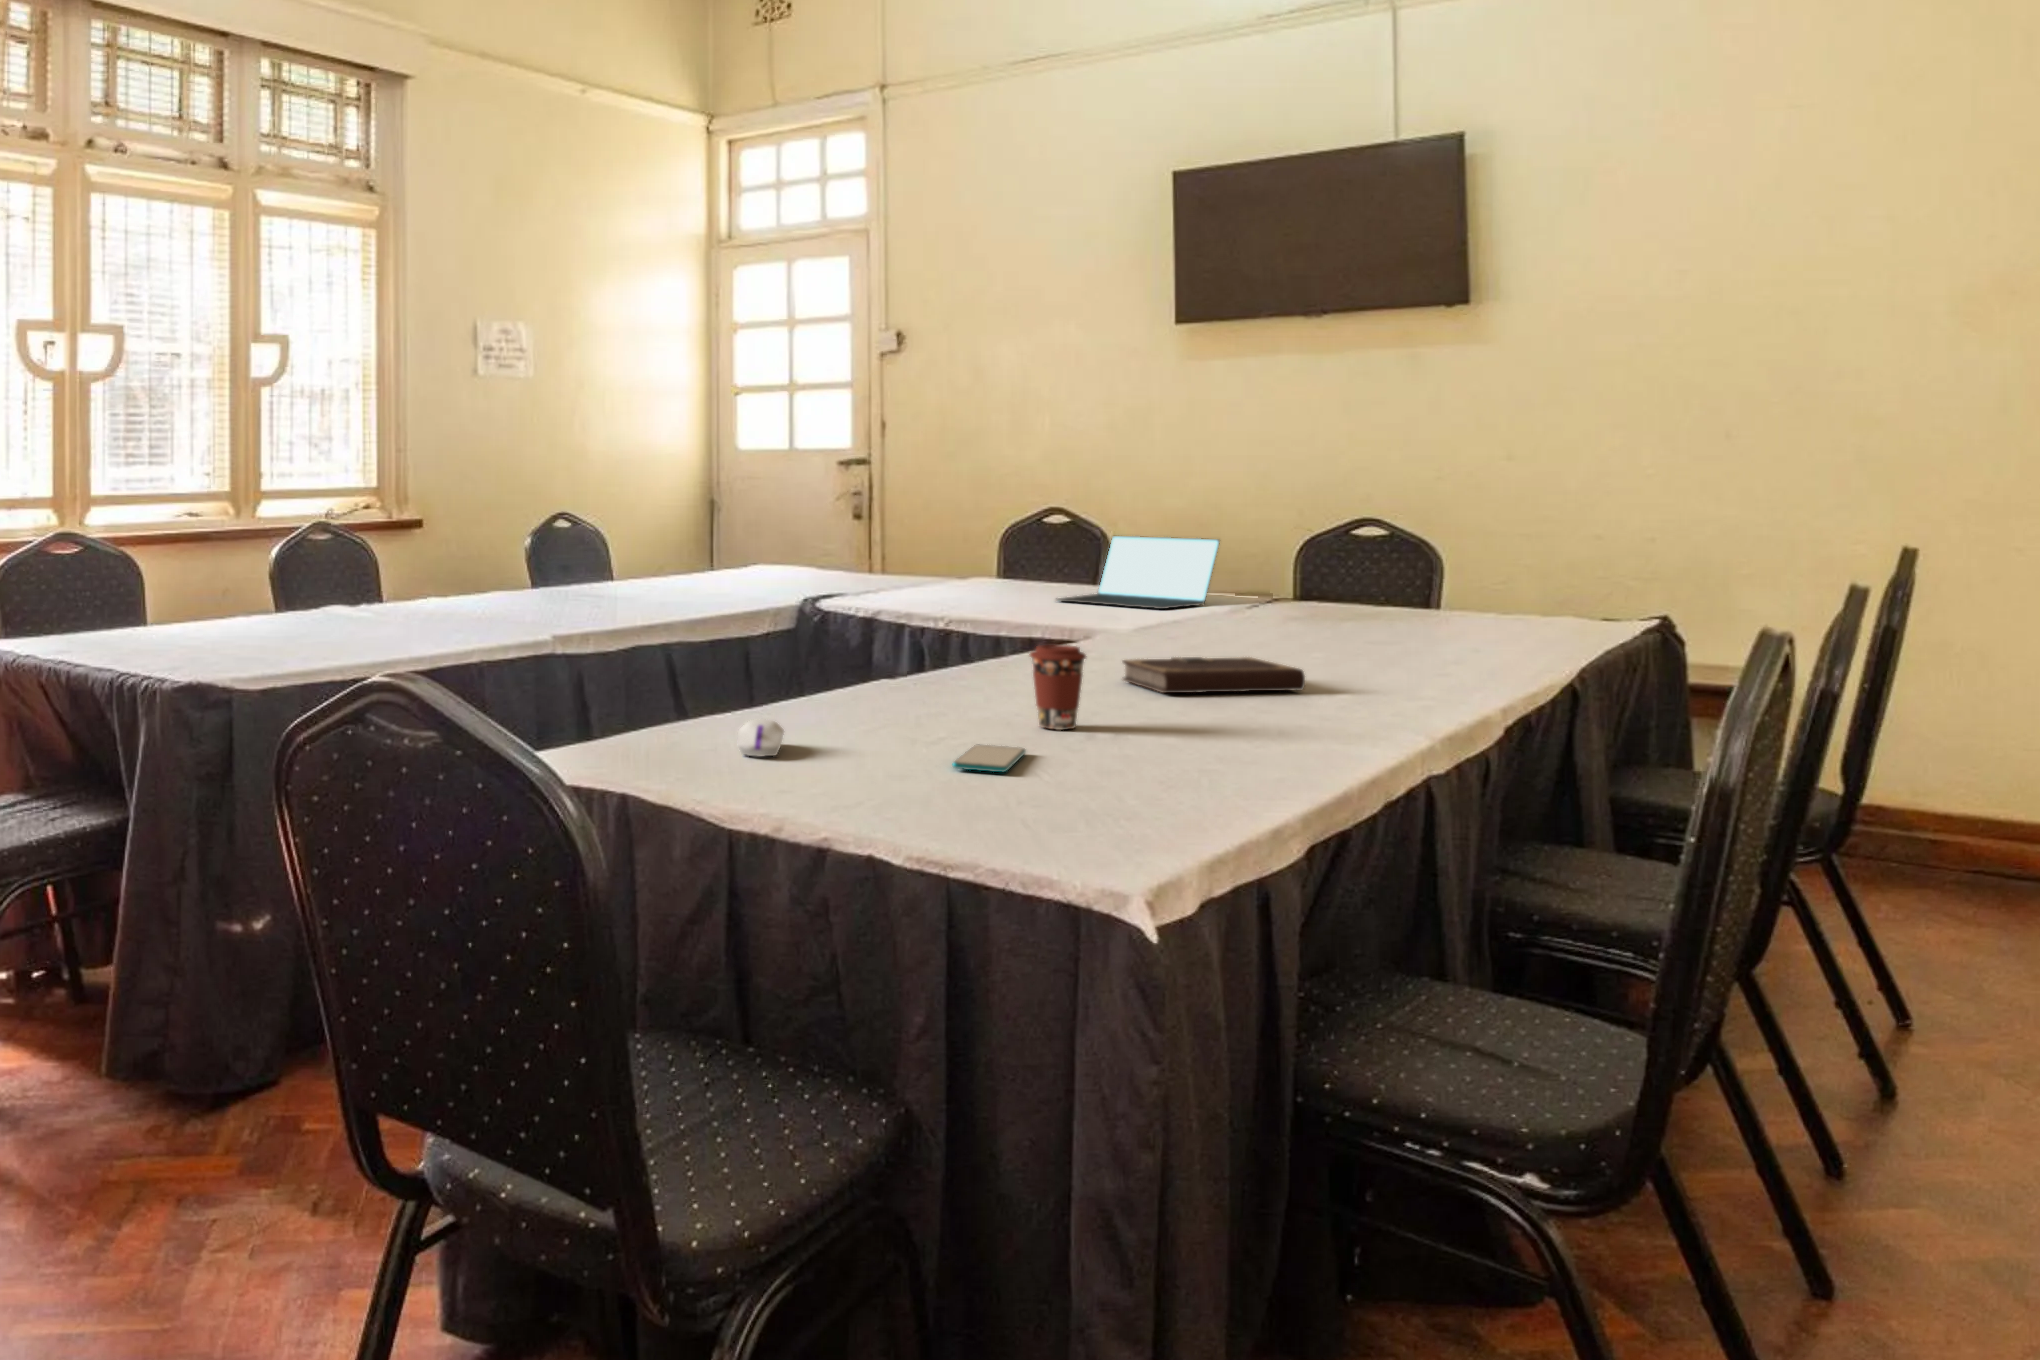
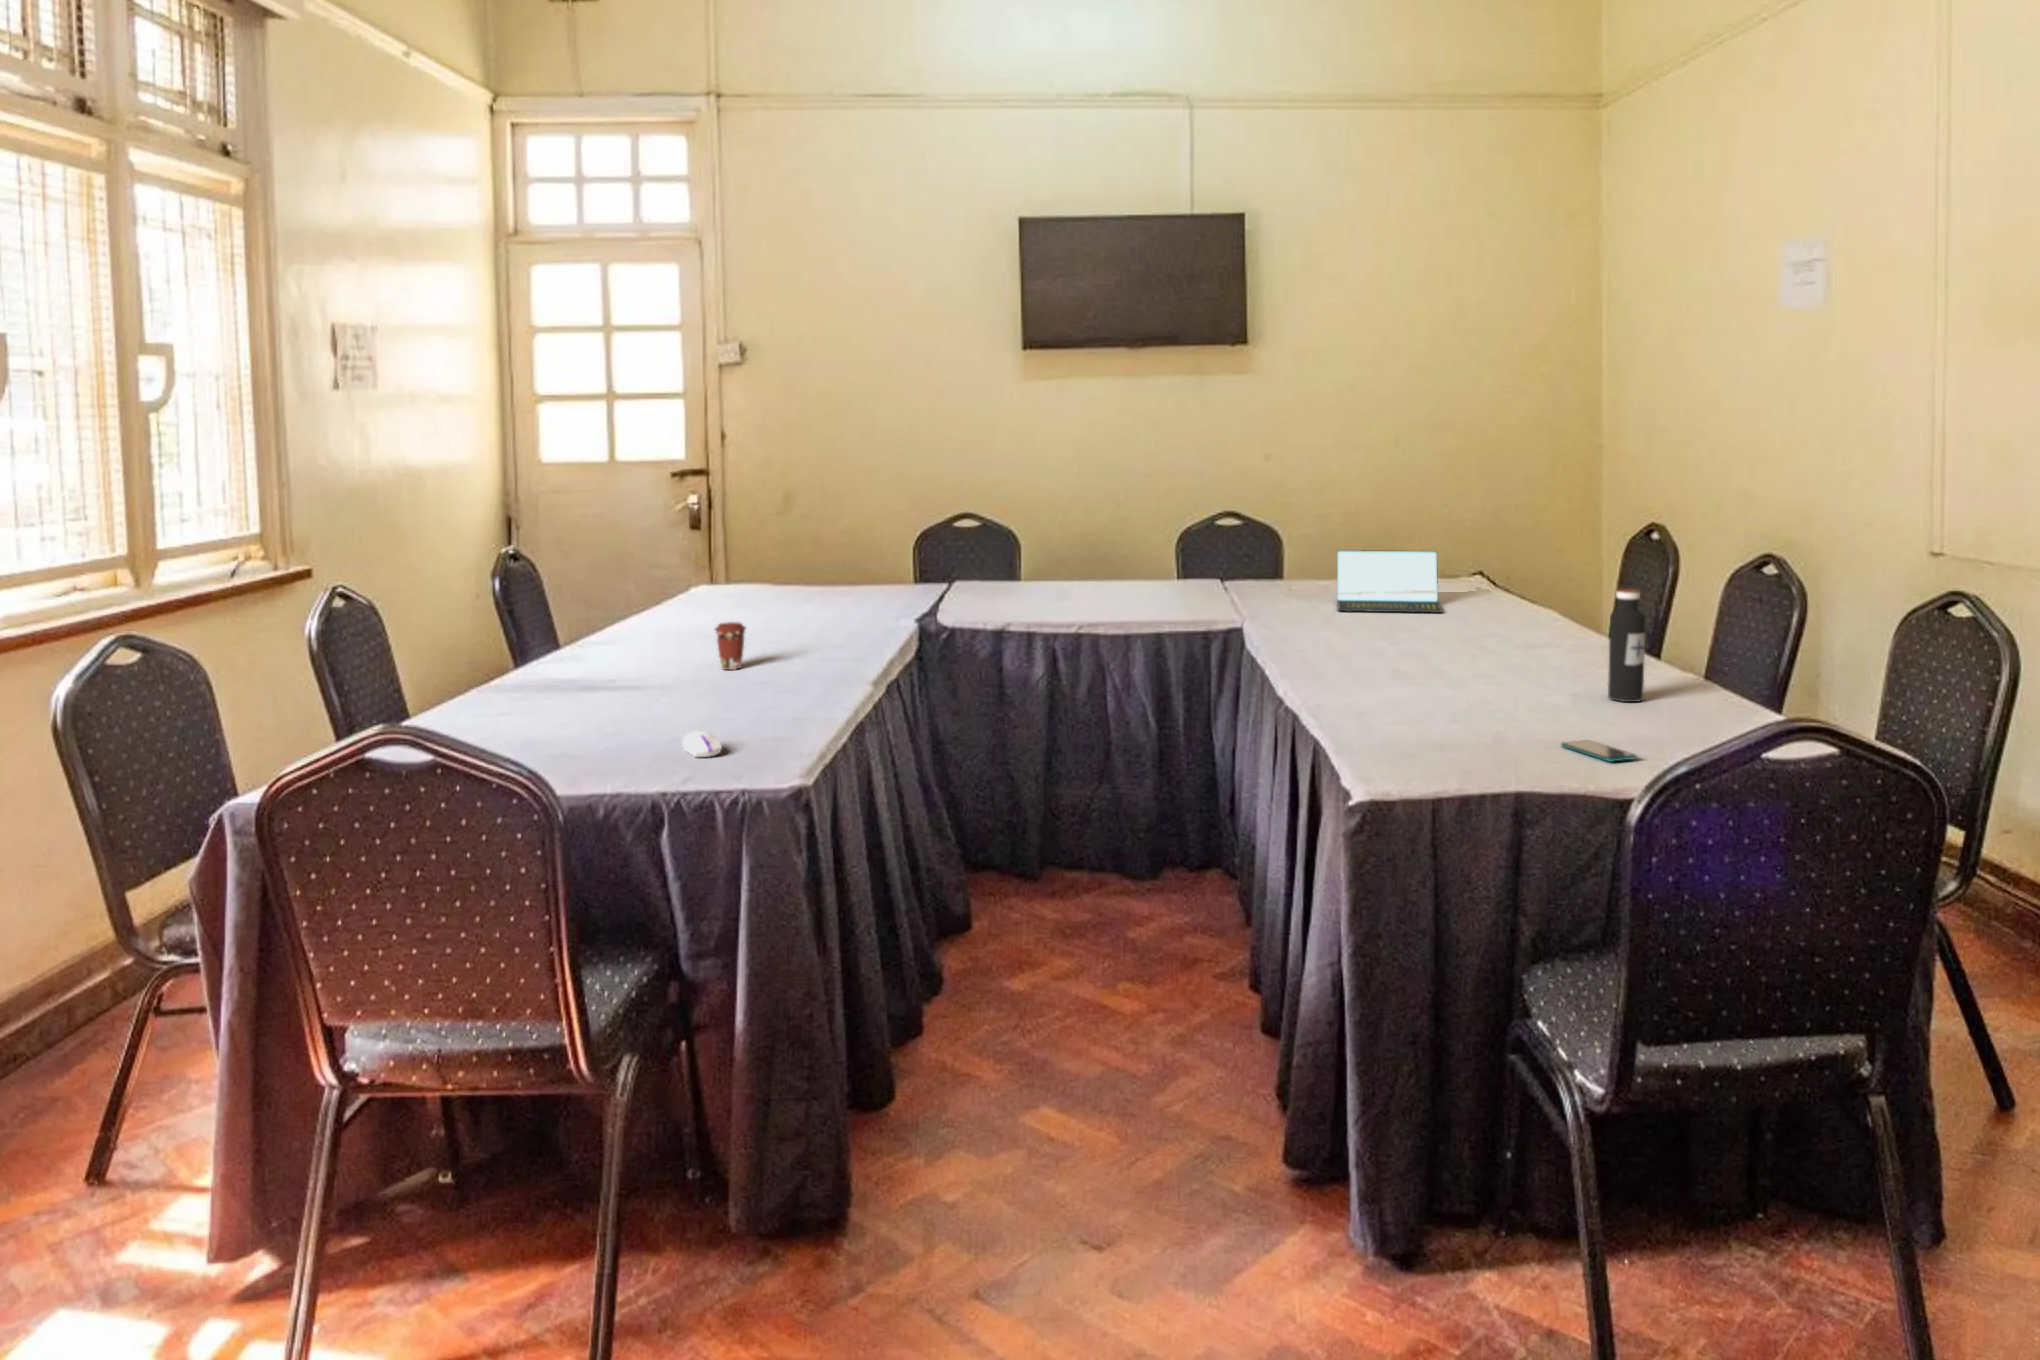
laptop: present [1057,536,1220,609] -> present [1337,550,1442,613]
water bottle: none [1301,553,1362,735] -> present [1608,589,1645,702]
coffee cup: present [1029,645,1086,730] -> present [715,622,745,670]
notebook: present [1123,657,1305,693] -> none [1412,651,1516,685]
computer mouse: present [738,719,784,757] -> present [682,731,722,757]

